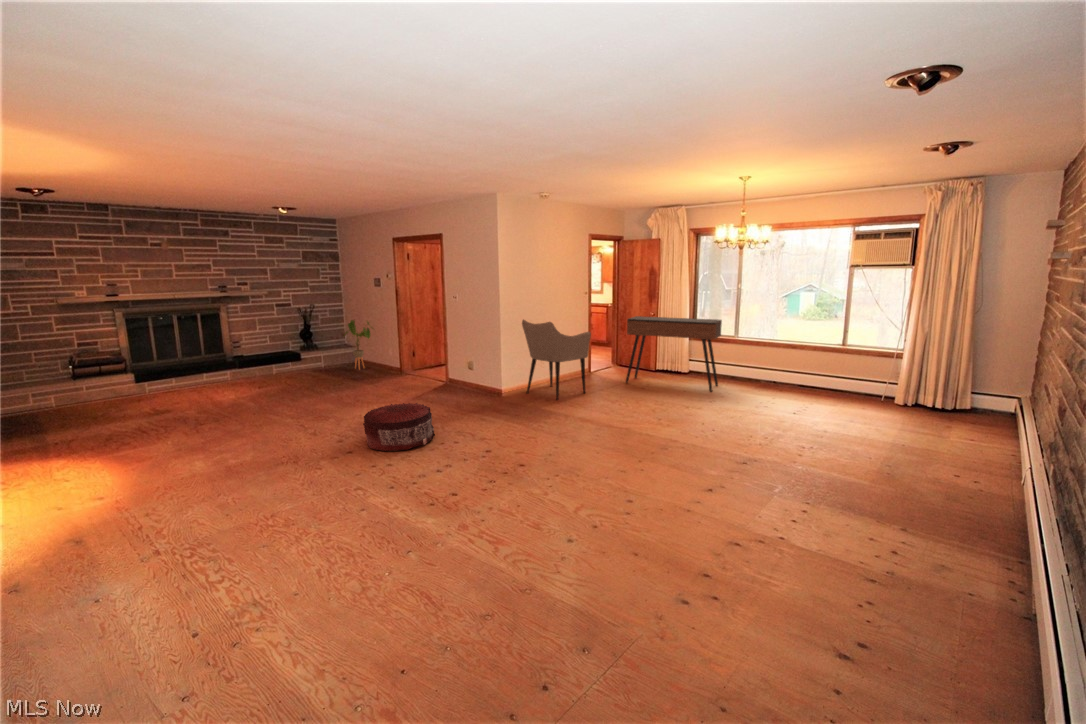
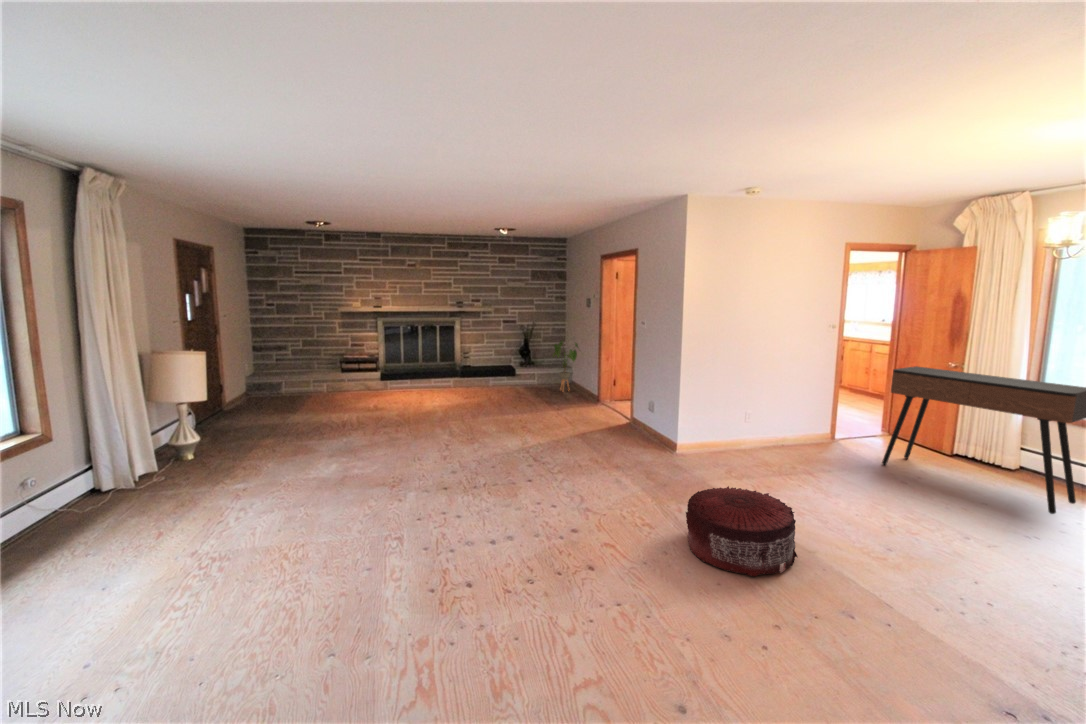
armchair: present [522,320,591,400] -> none [715,357,816,473]
pouf: present [363,403,435,451] -> present [686,486,797,577]

